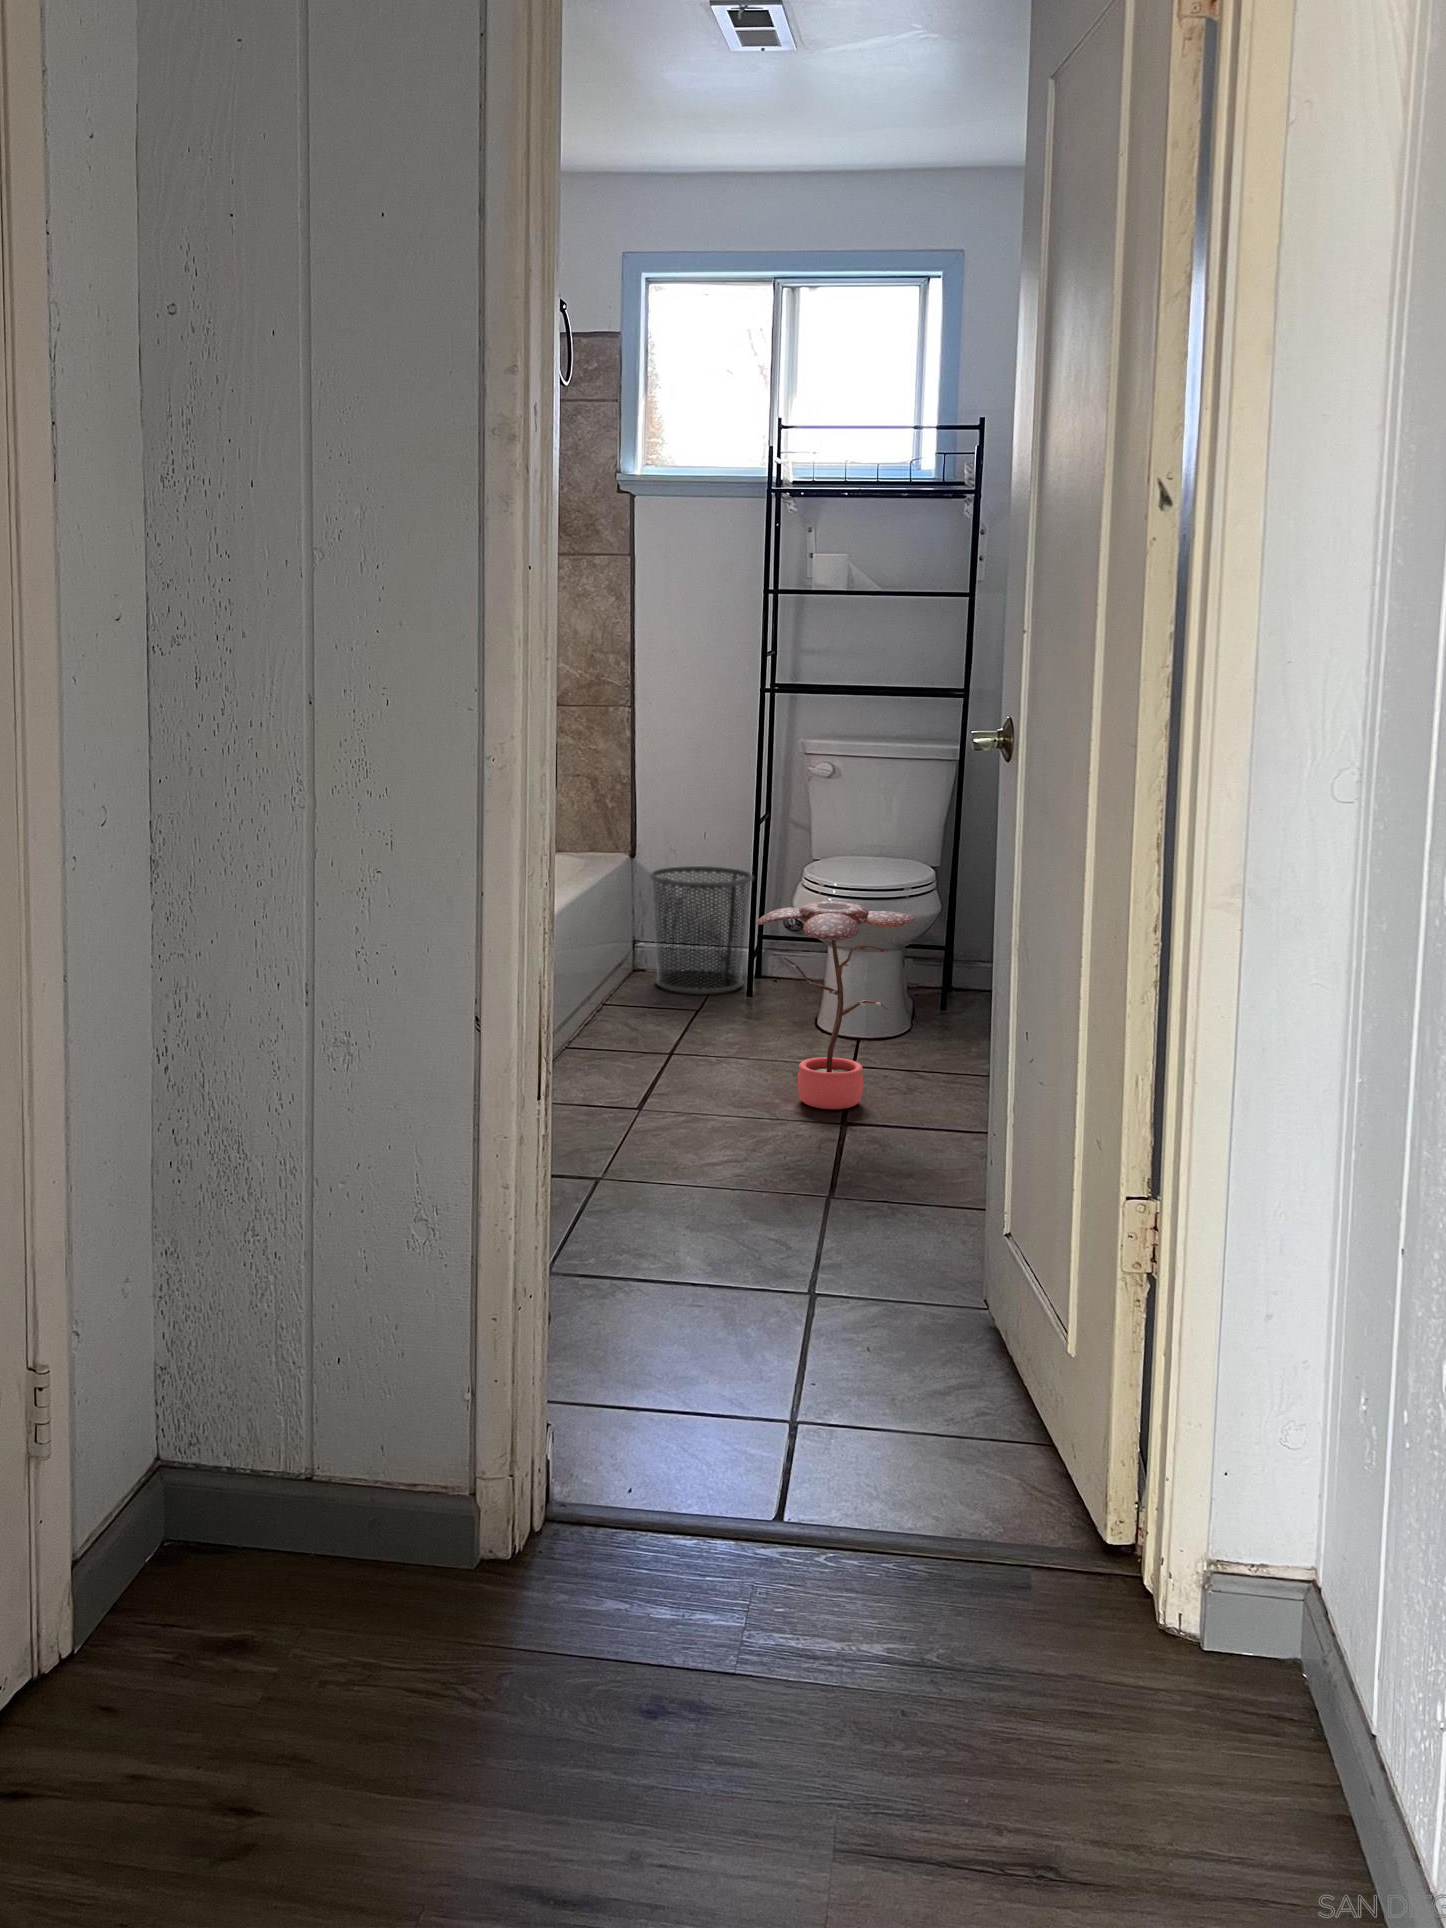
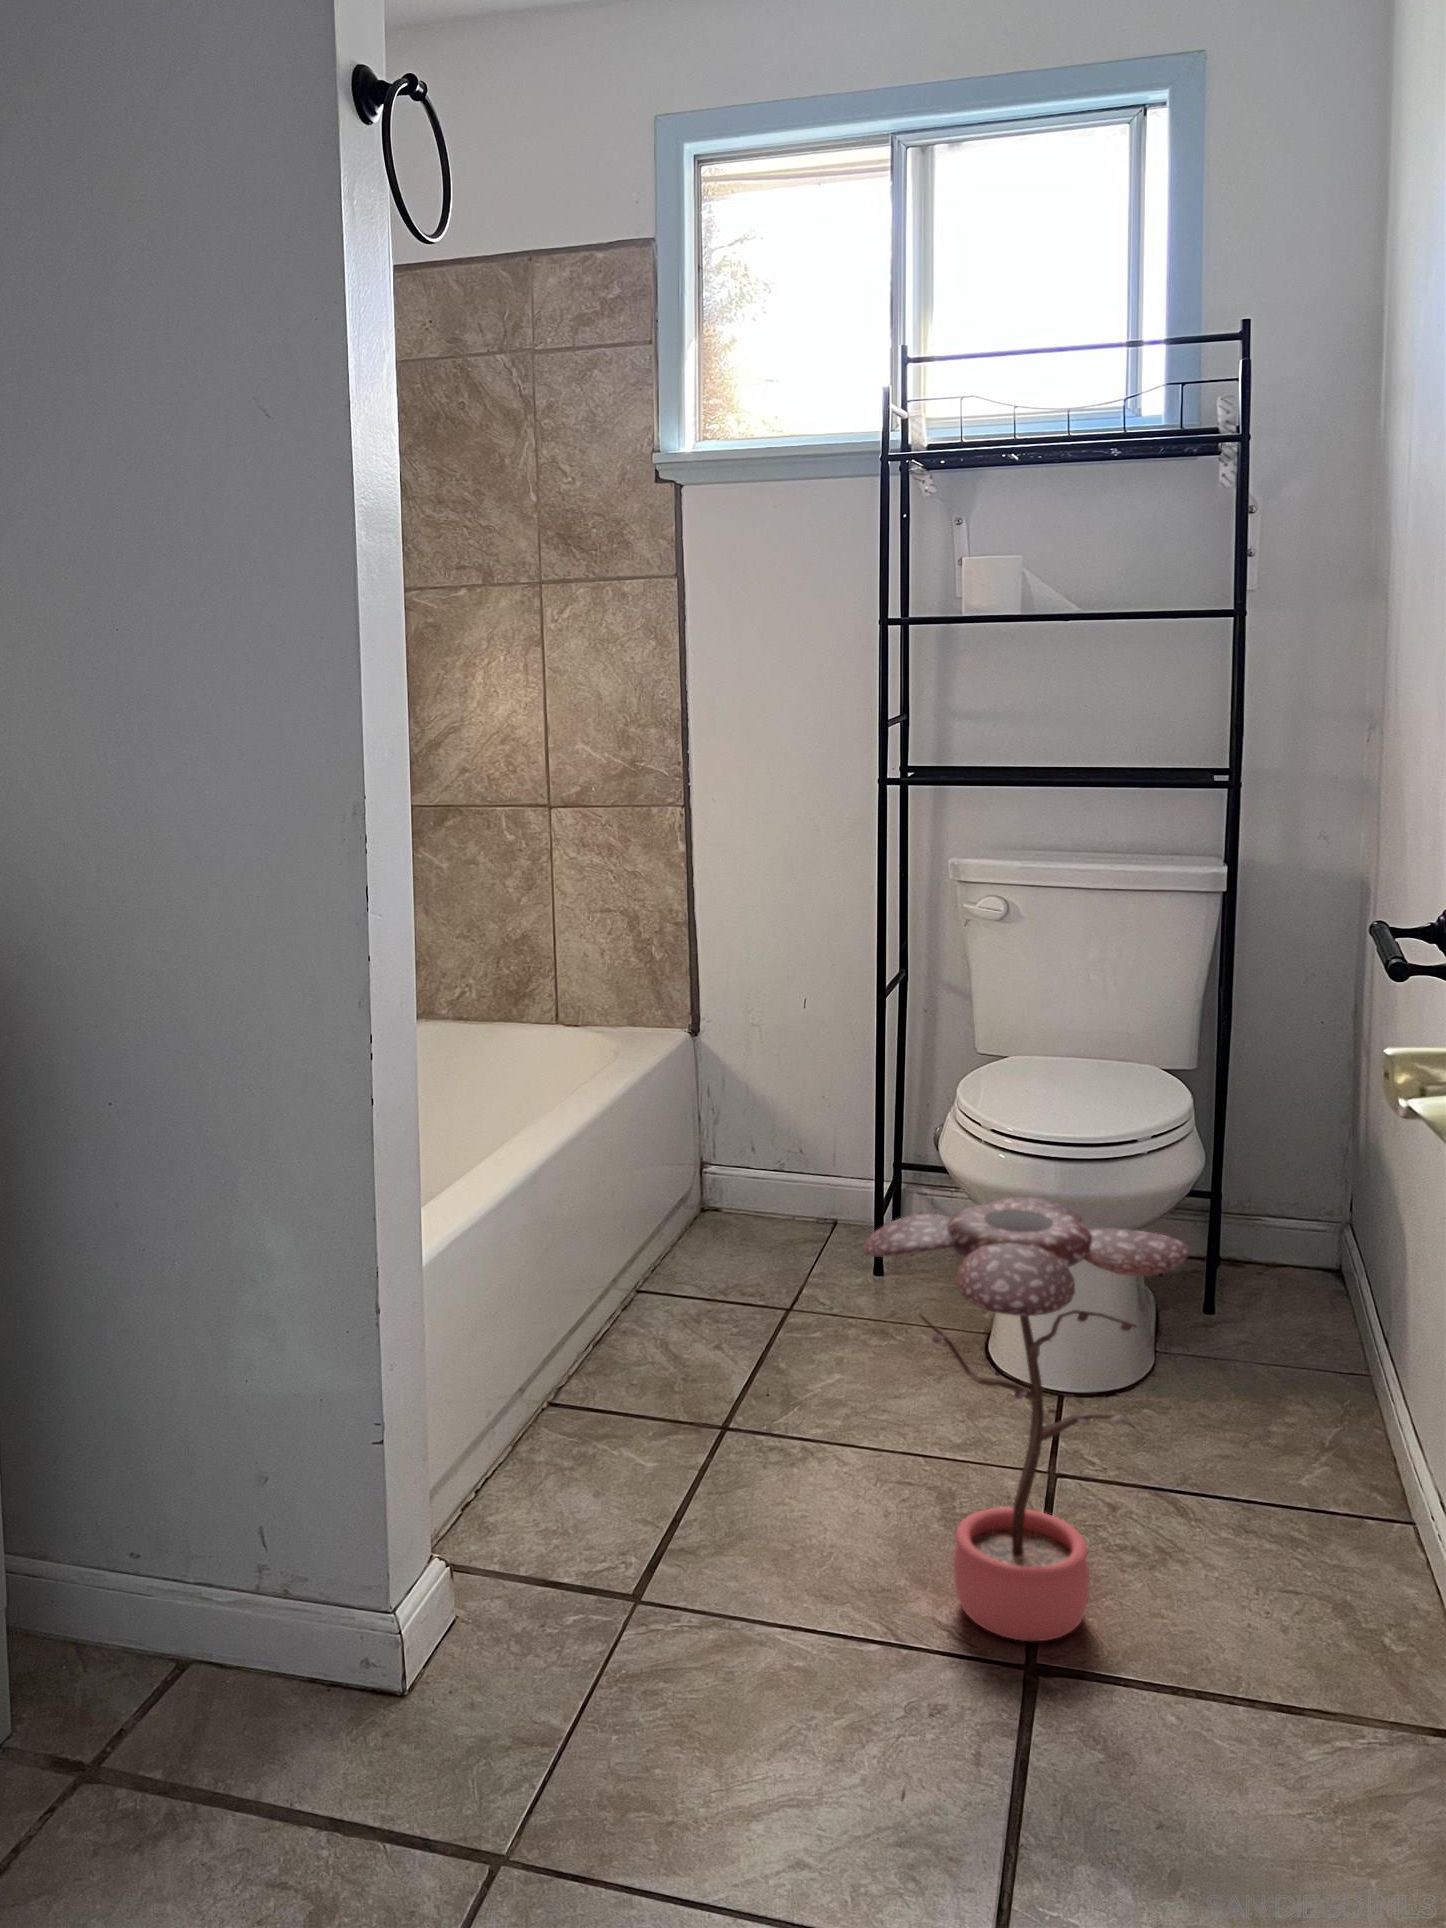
trash can: present [650,866,753,994] -> none [712,1053,880,1270]

